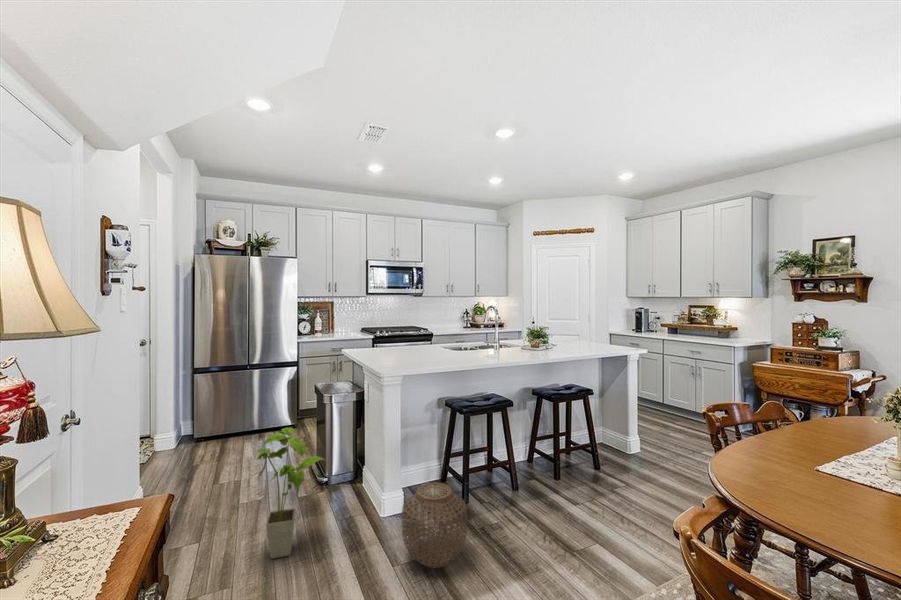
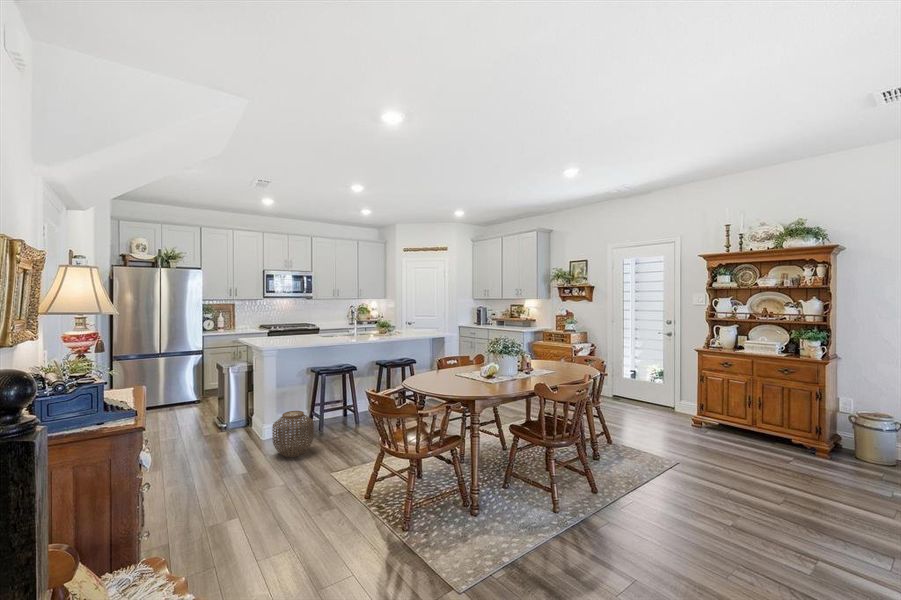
house plant: present [256,428,325,558] -> none [175,380,224,461]

